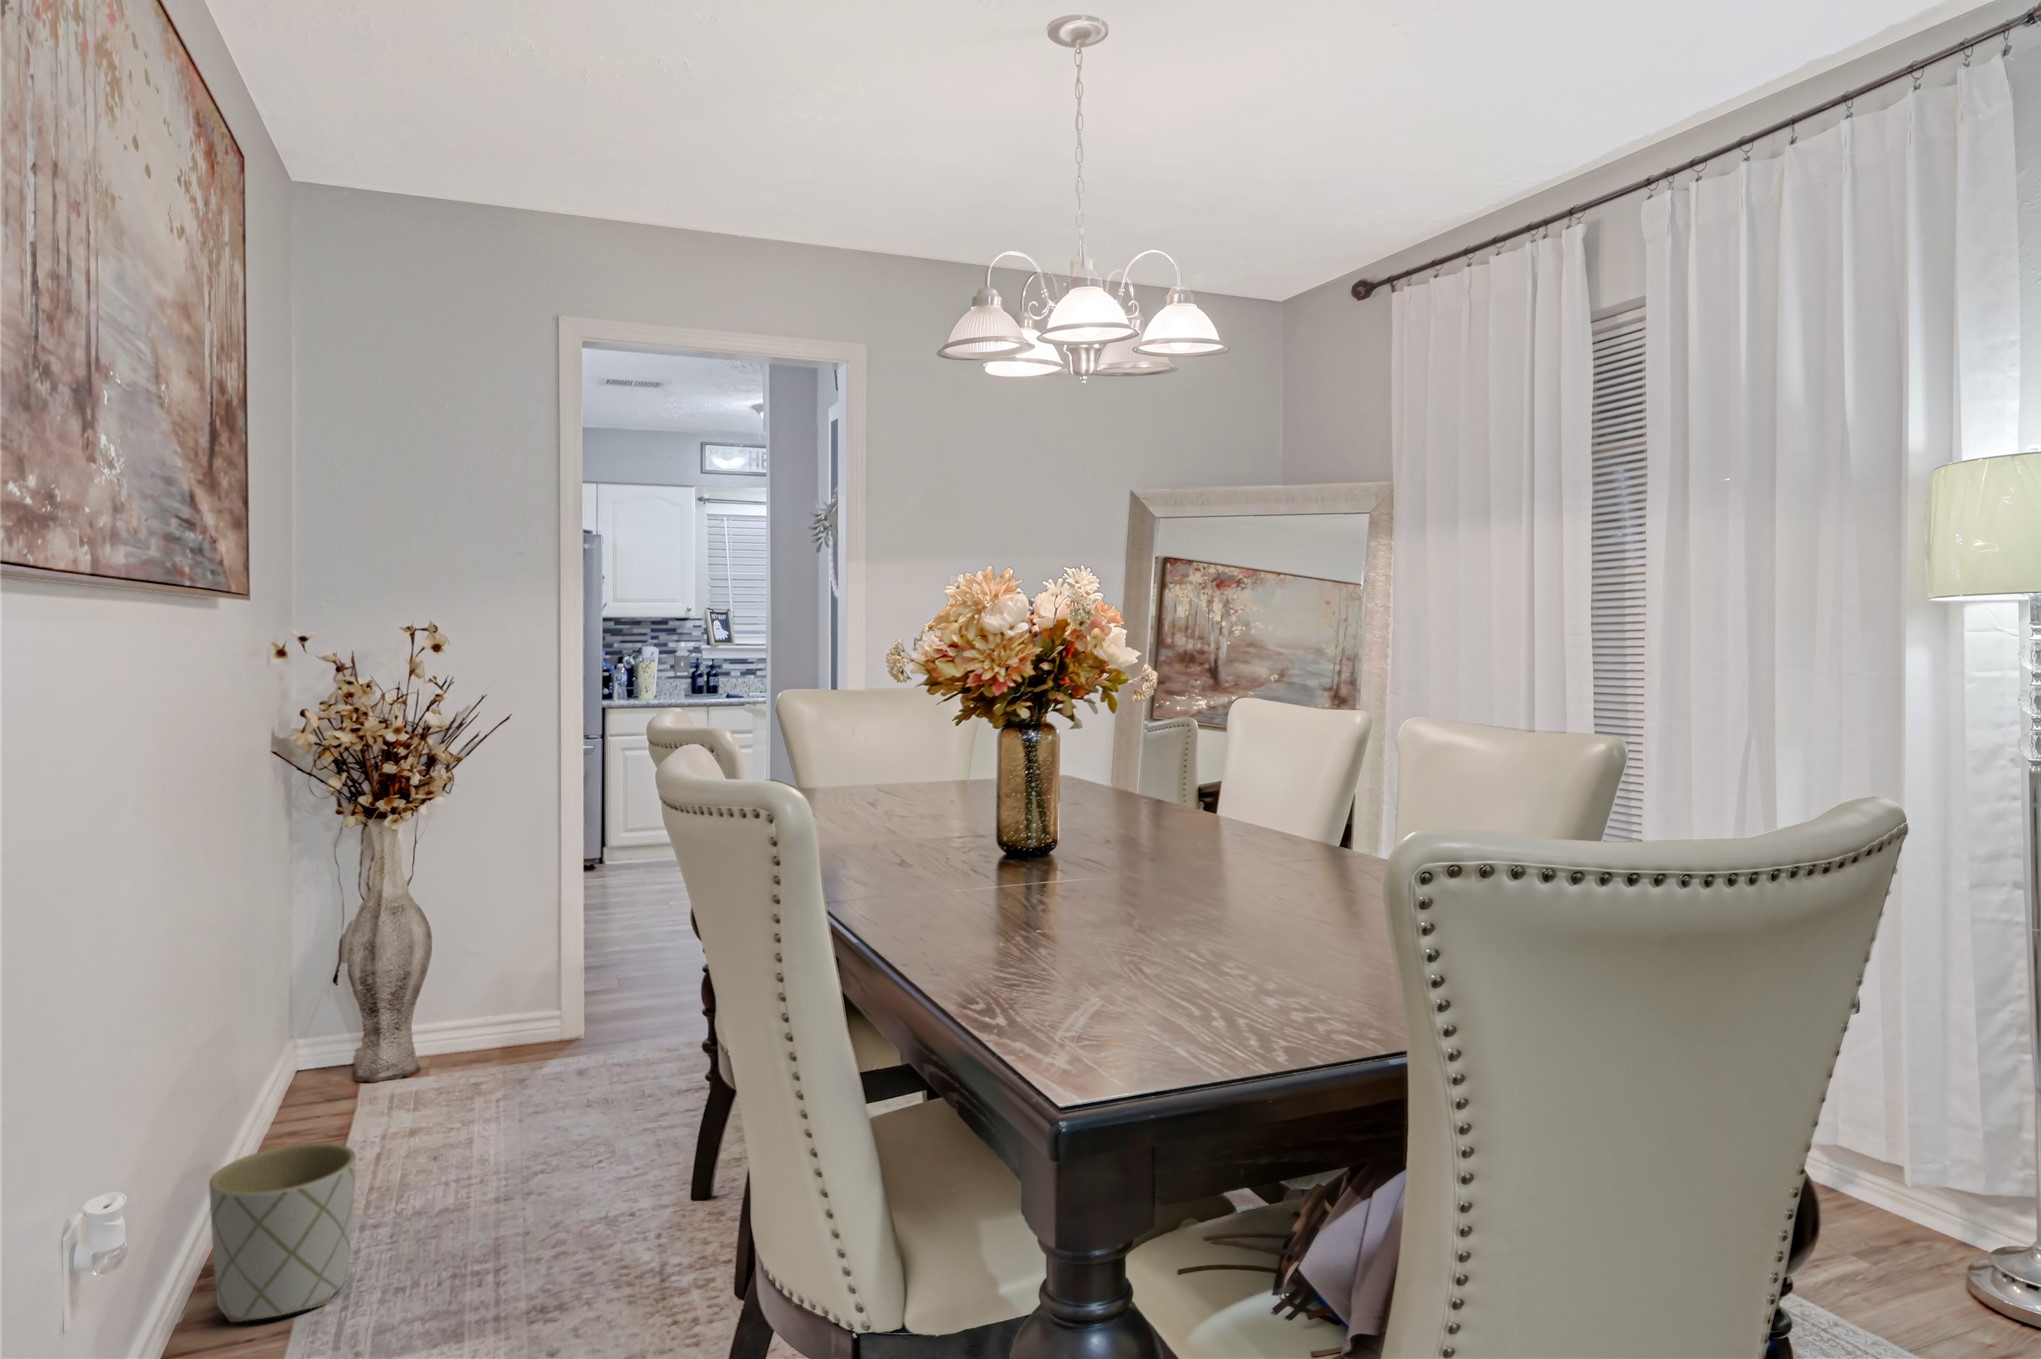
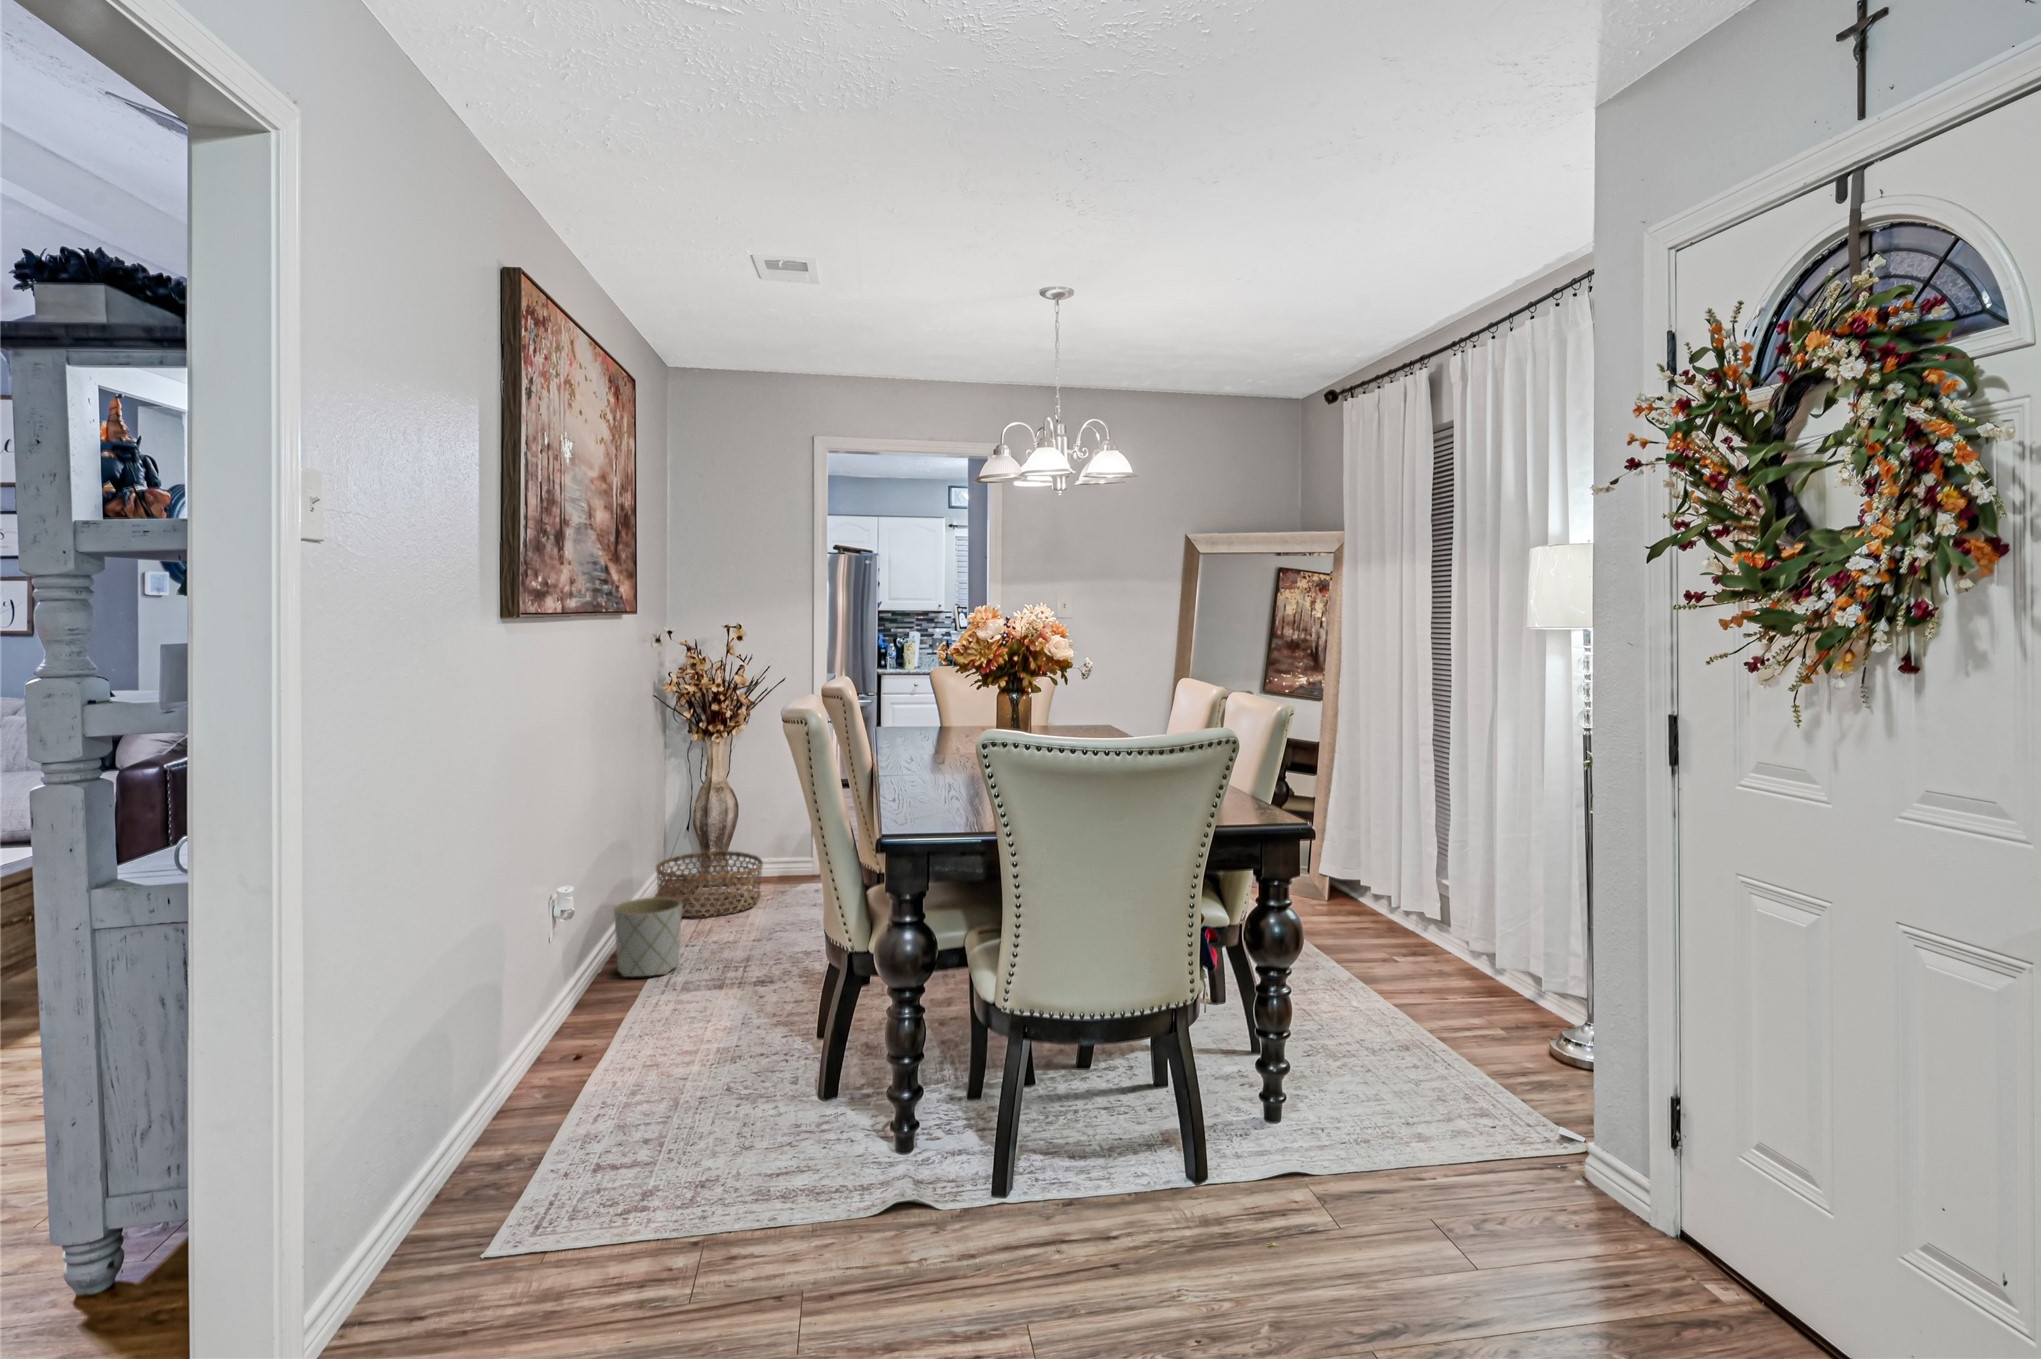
basket: none [280,1018,487,1153] -> present [656,851,763,917]

